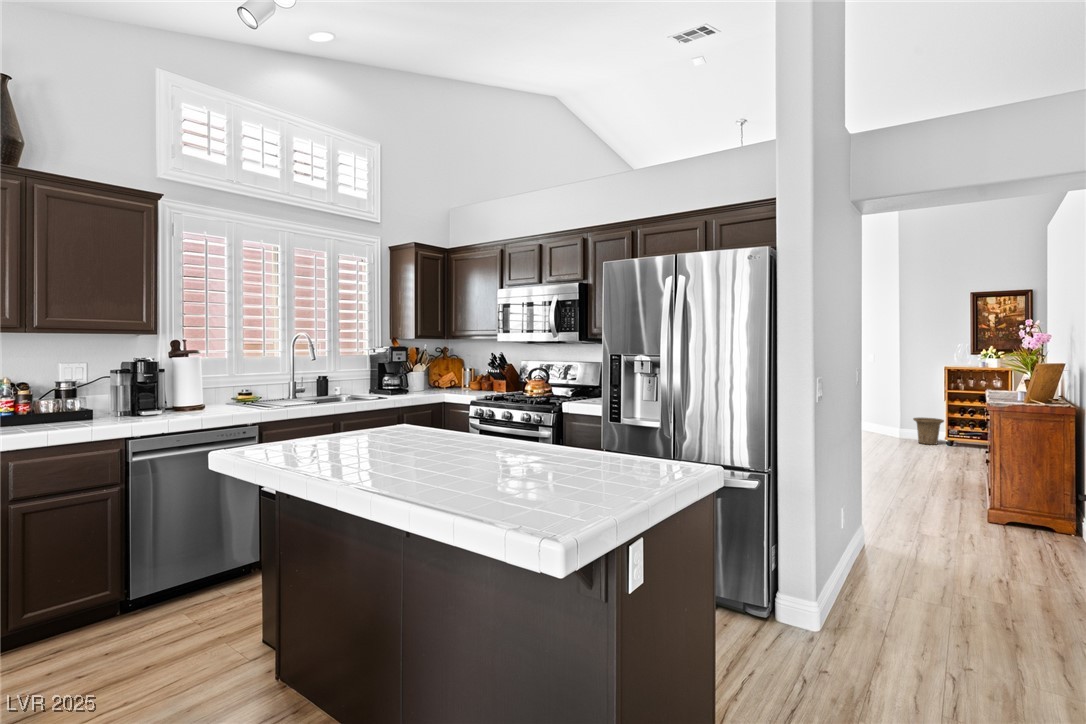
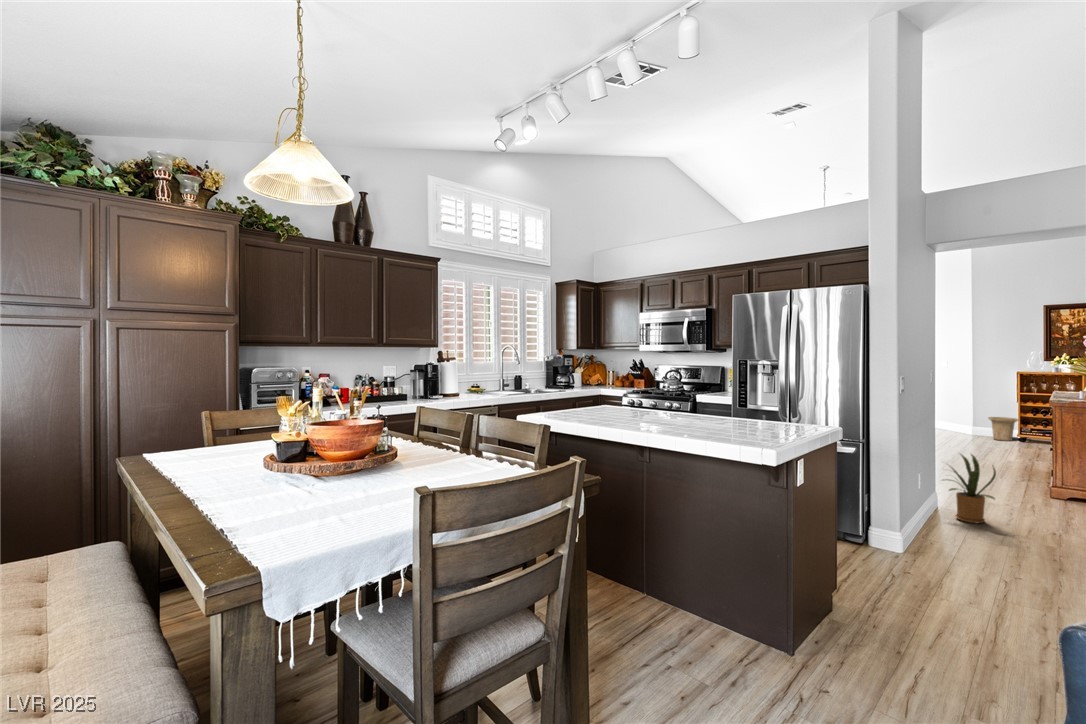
house plant: none [864,474,934,569] -> present [946,454,996,523]

